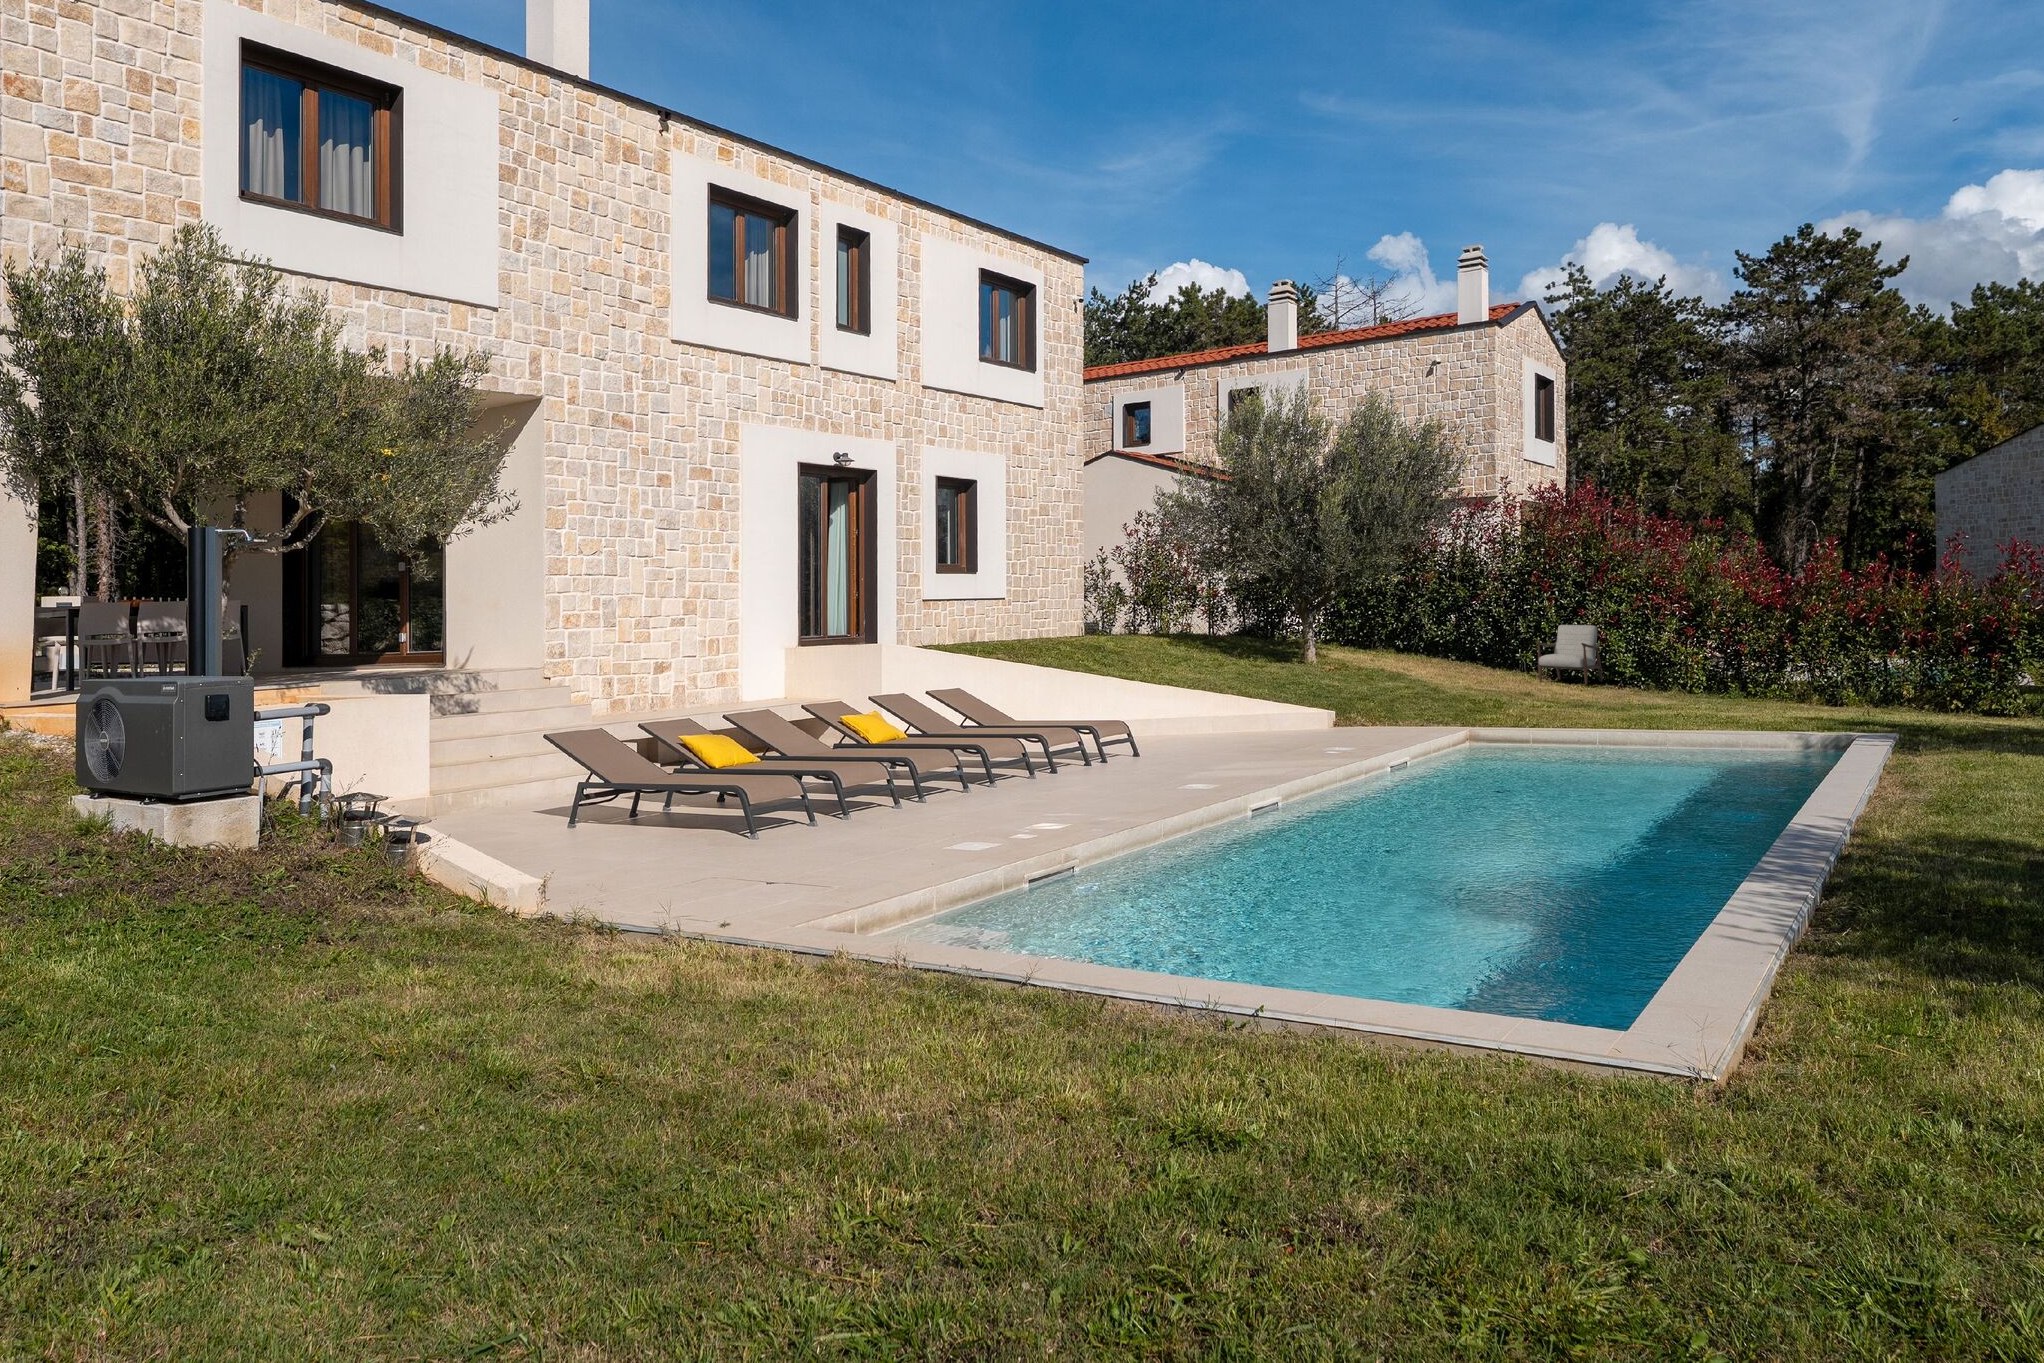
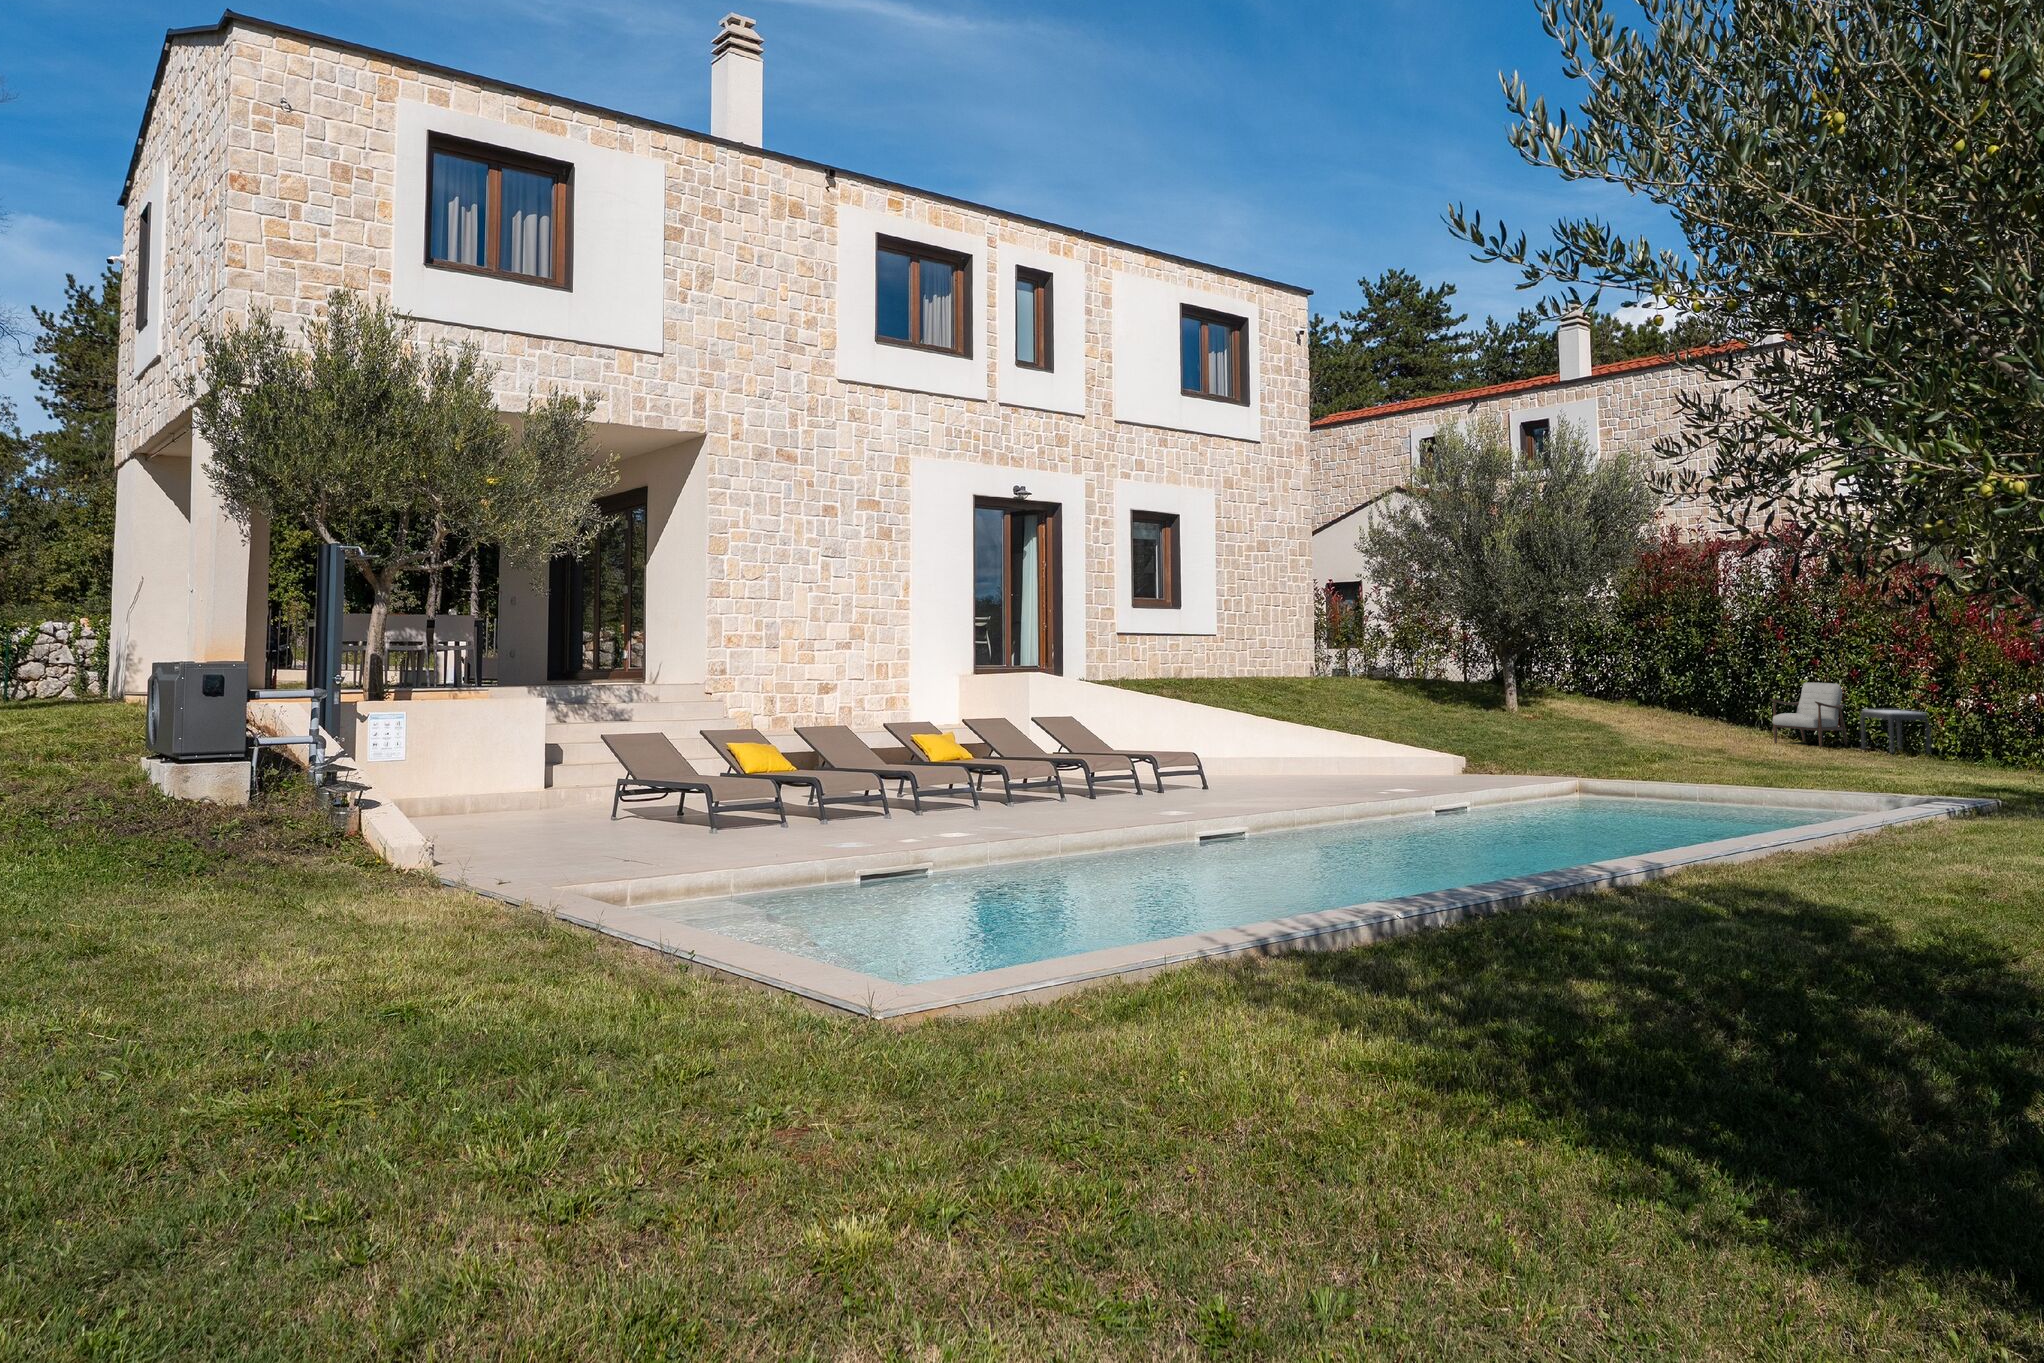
side table: none [1621,648,1687,689] -> present [1860,710,1931,753]

